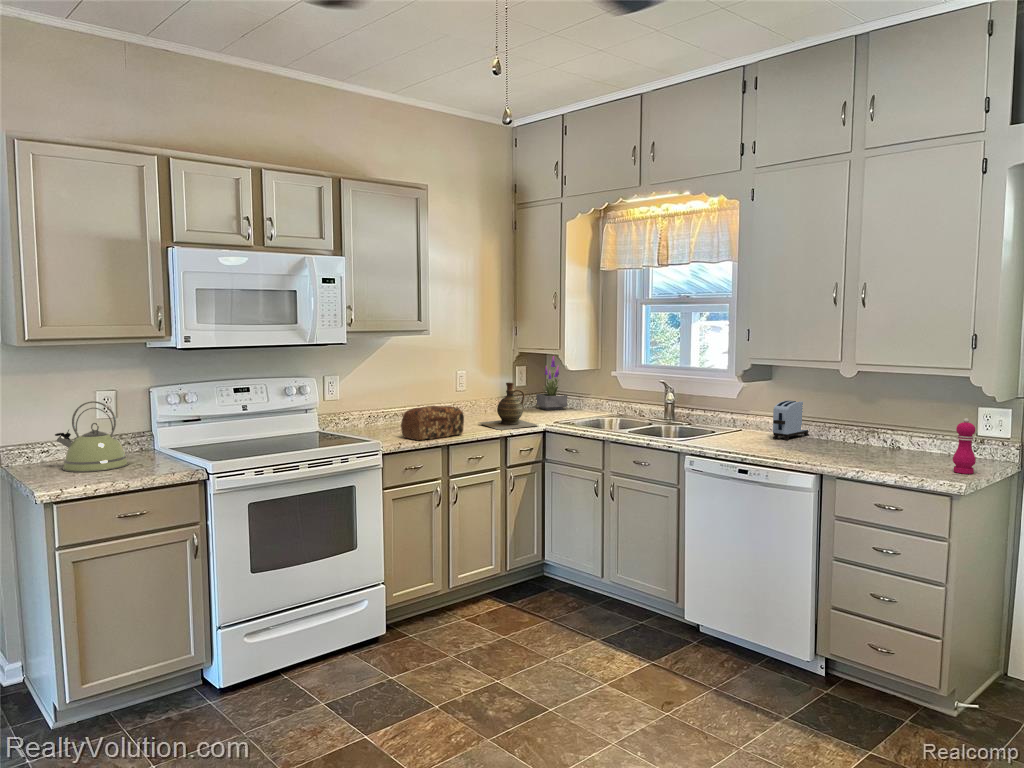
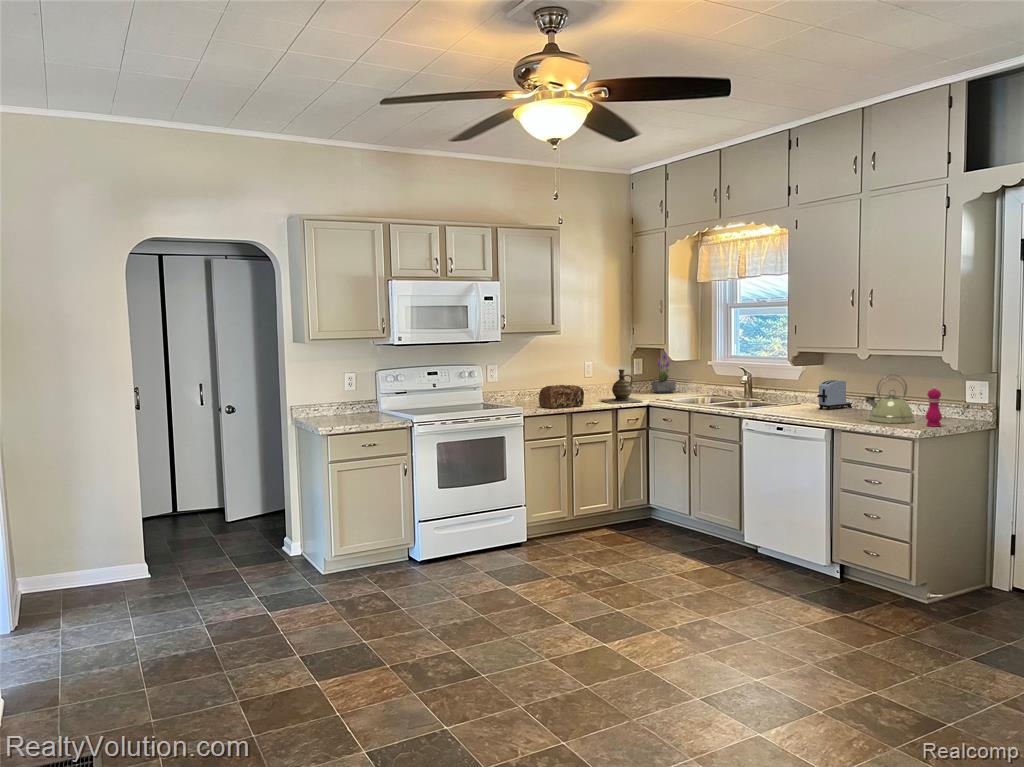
kettle: present [55,401,129,472] -> present [865,374,915,423]

